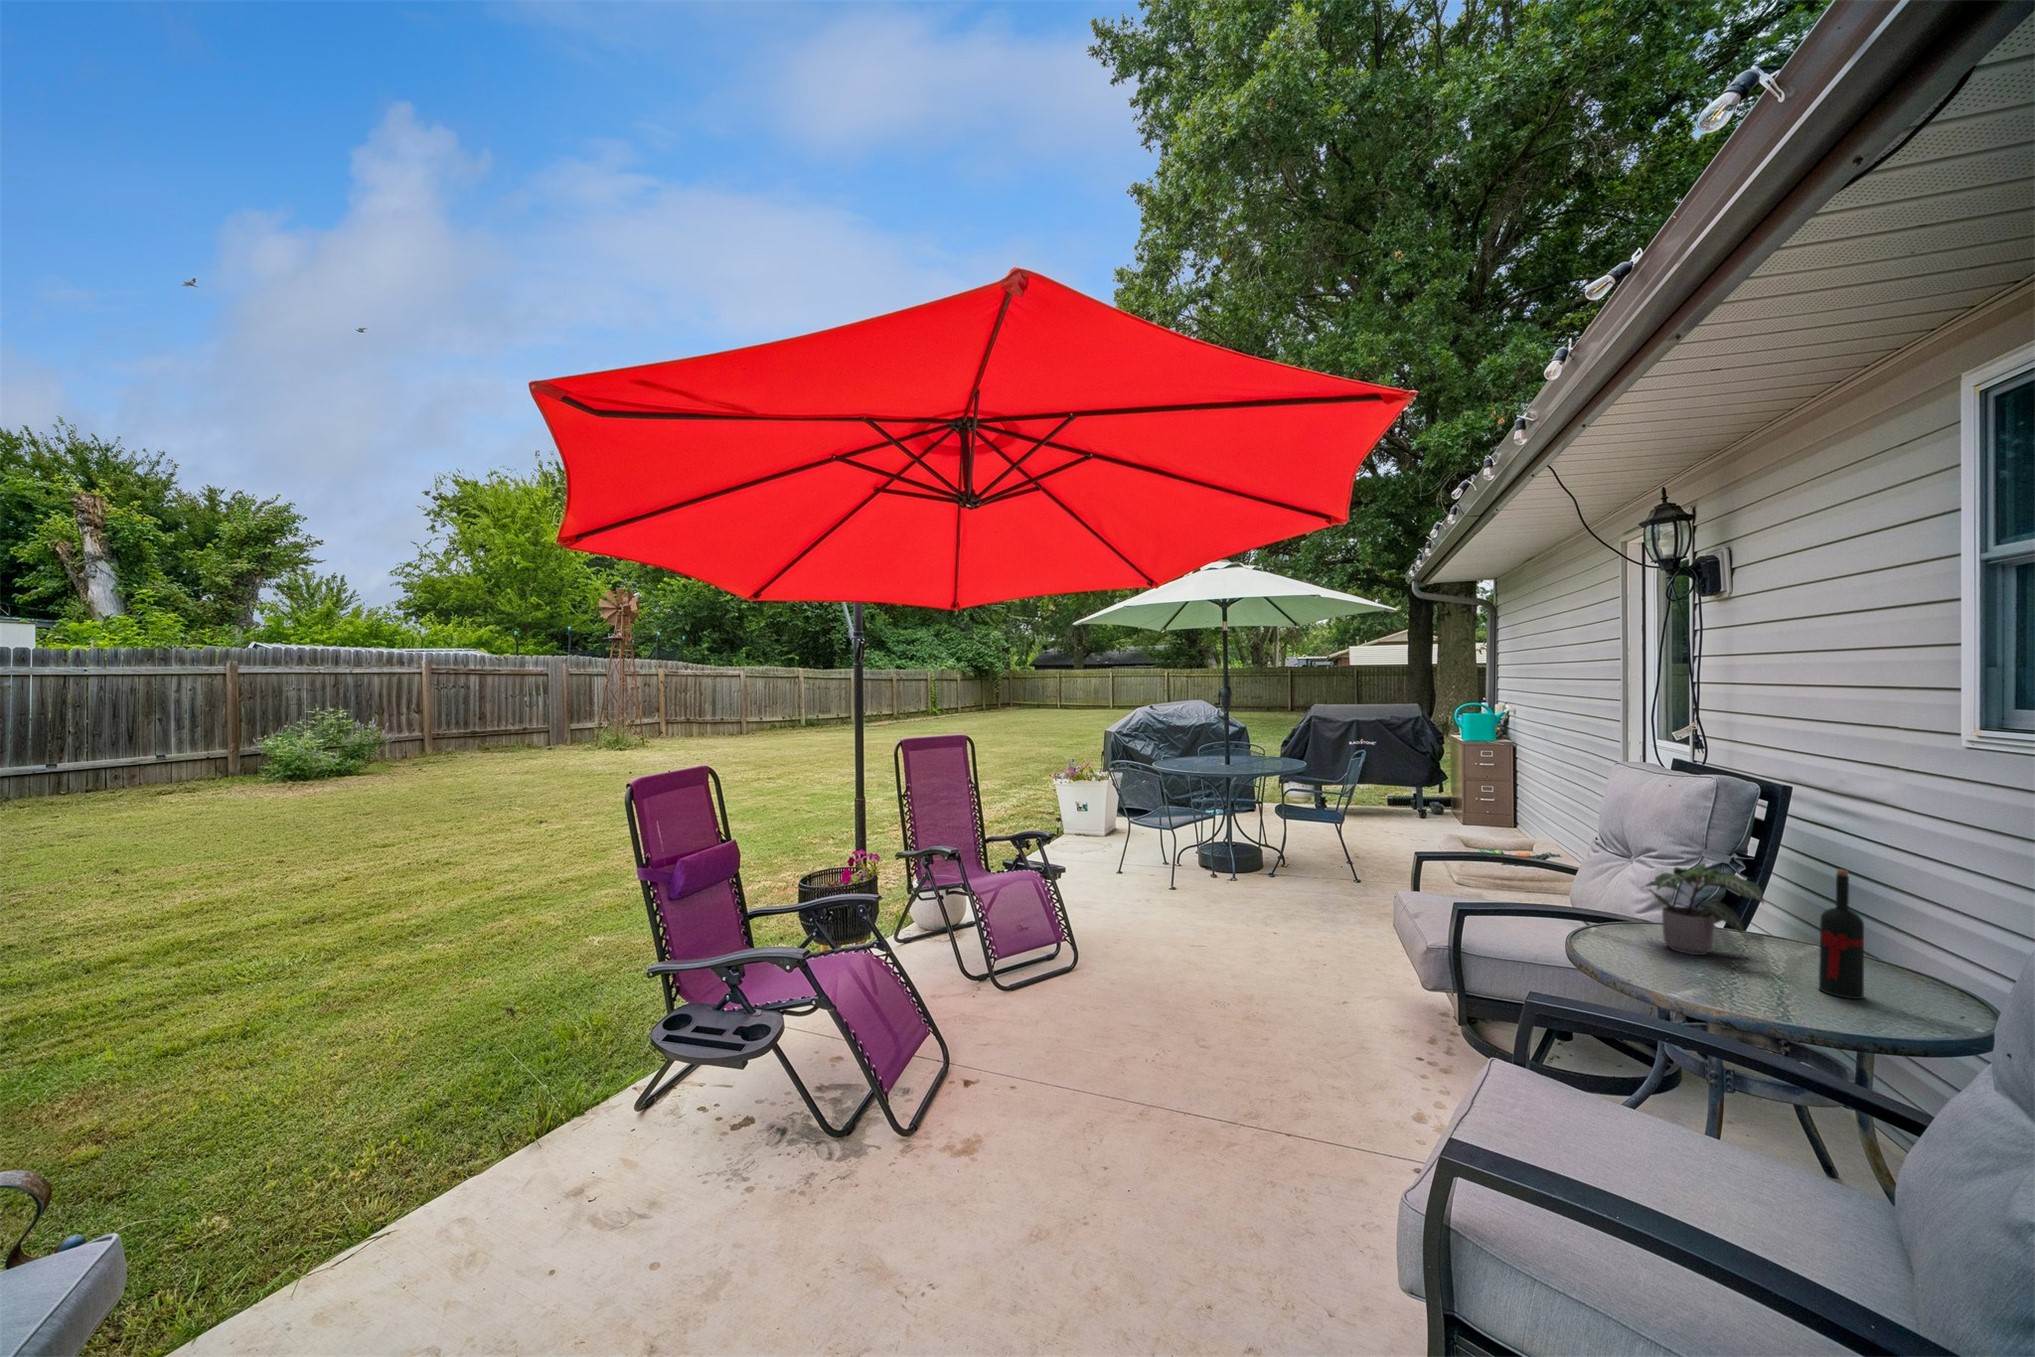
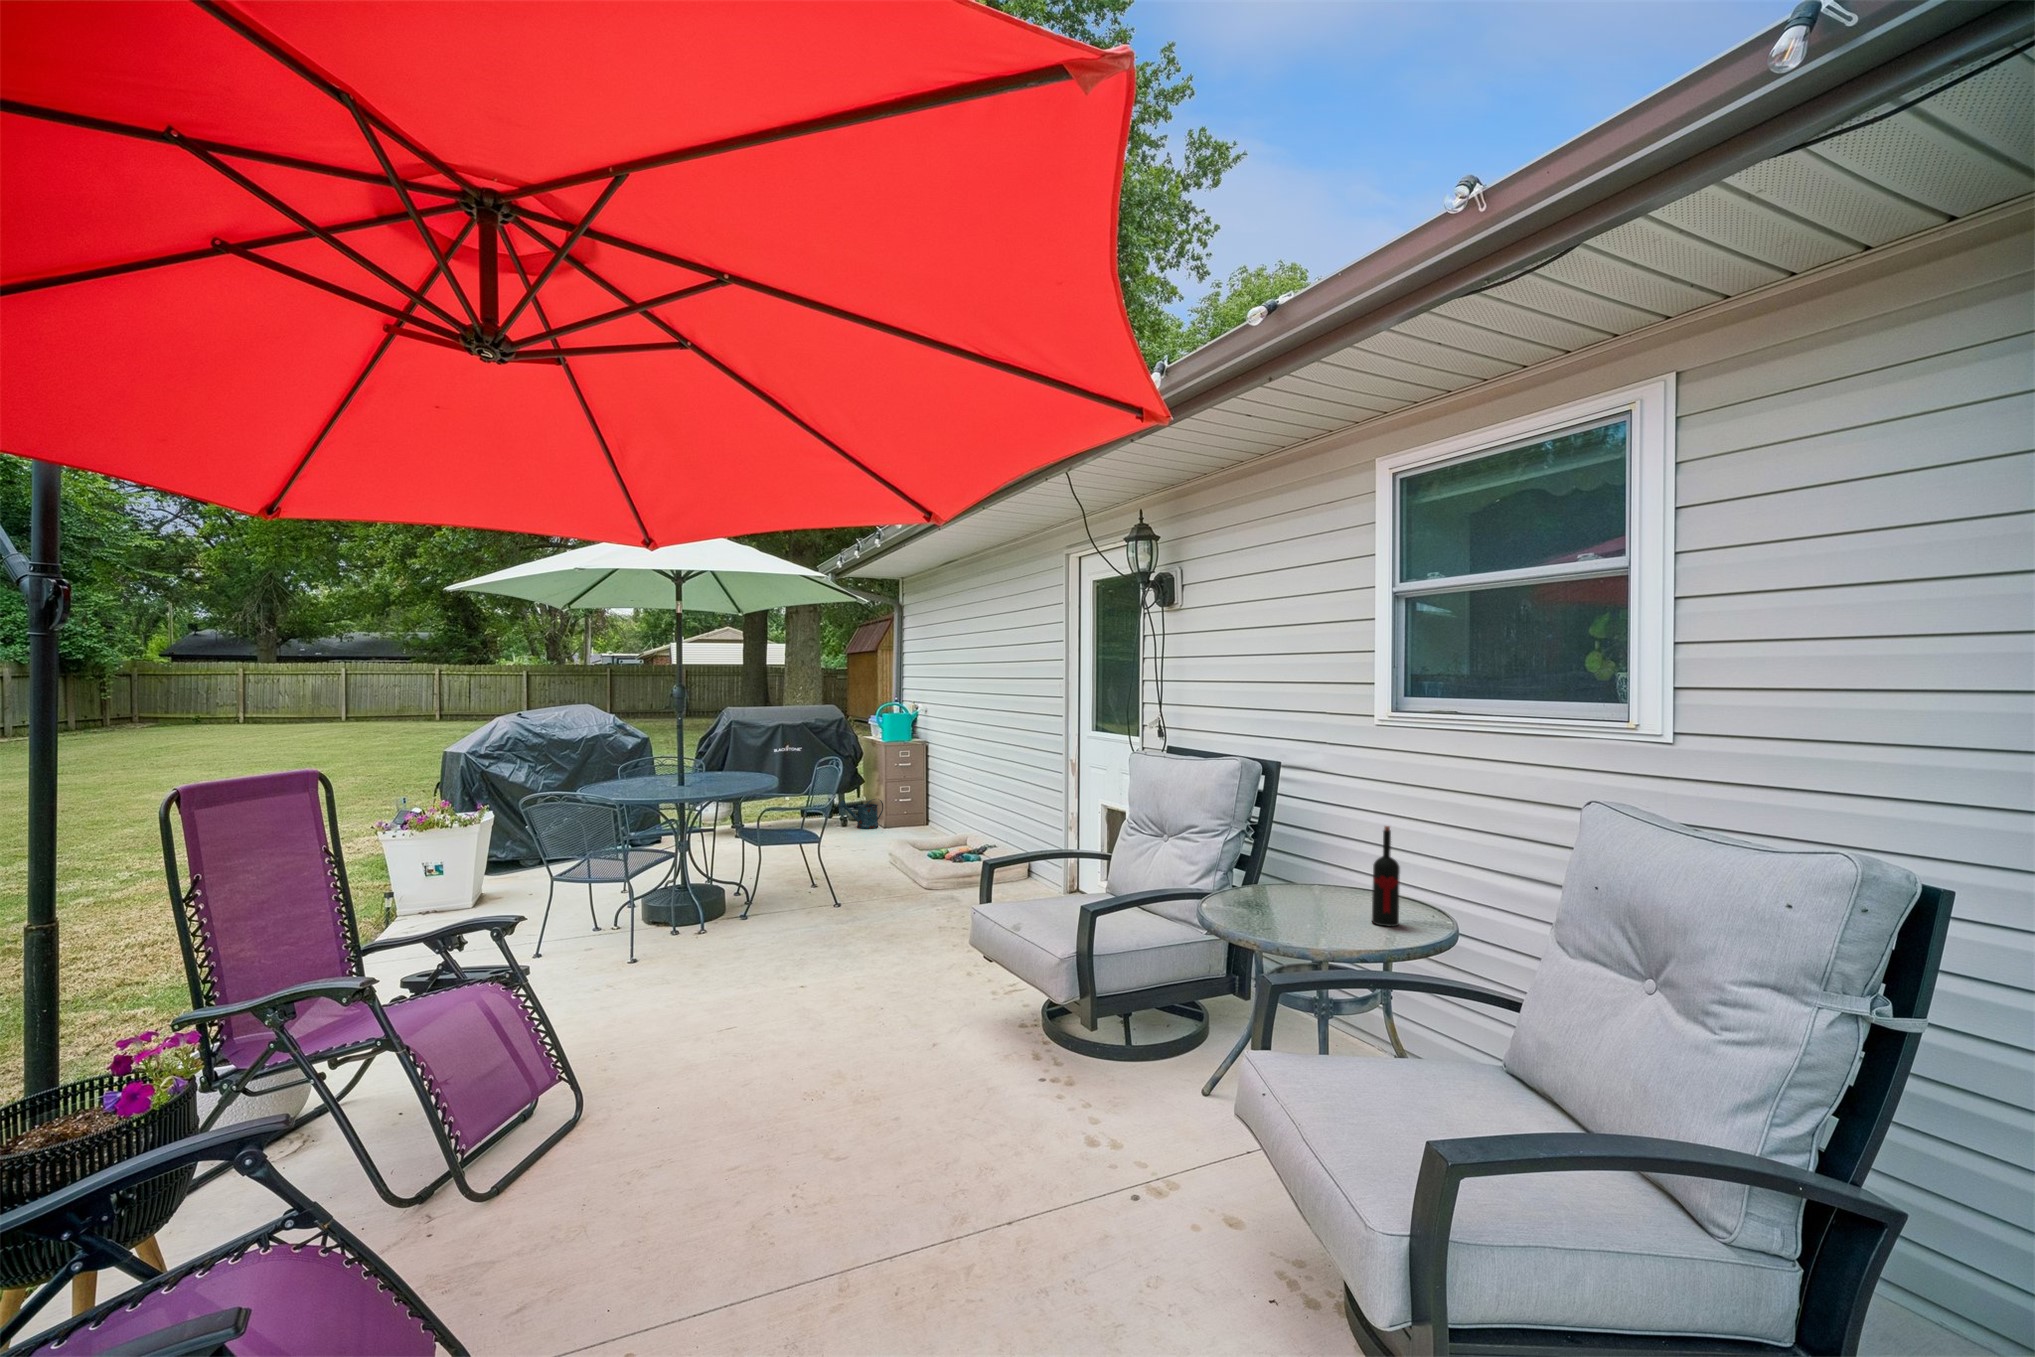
watering can: none [1411,789,1458,818] -> present [839,799,883,829]
potted plant: present [1645,863,1764,955] -> none [1237,834,1332,915]

